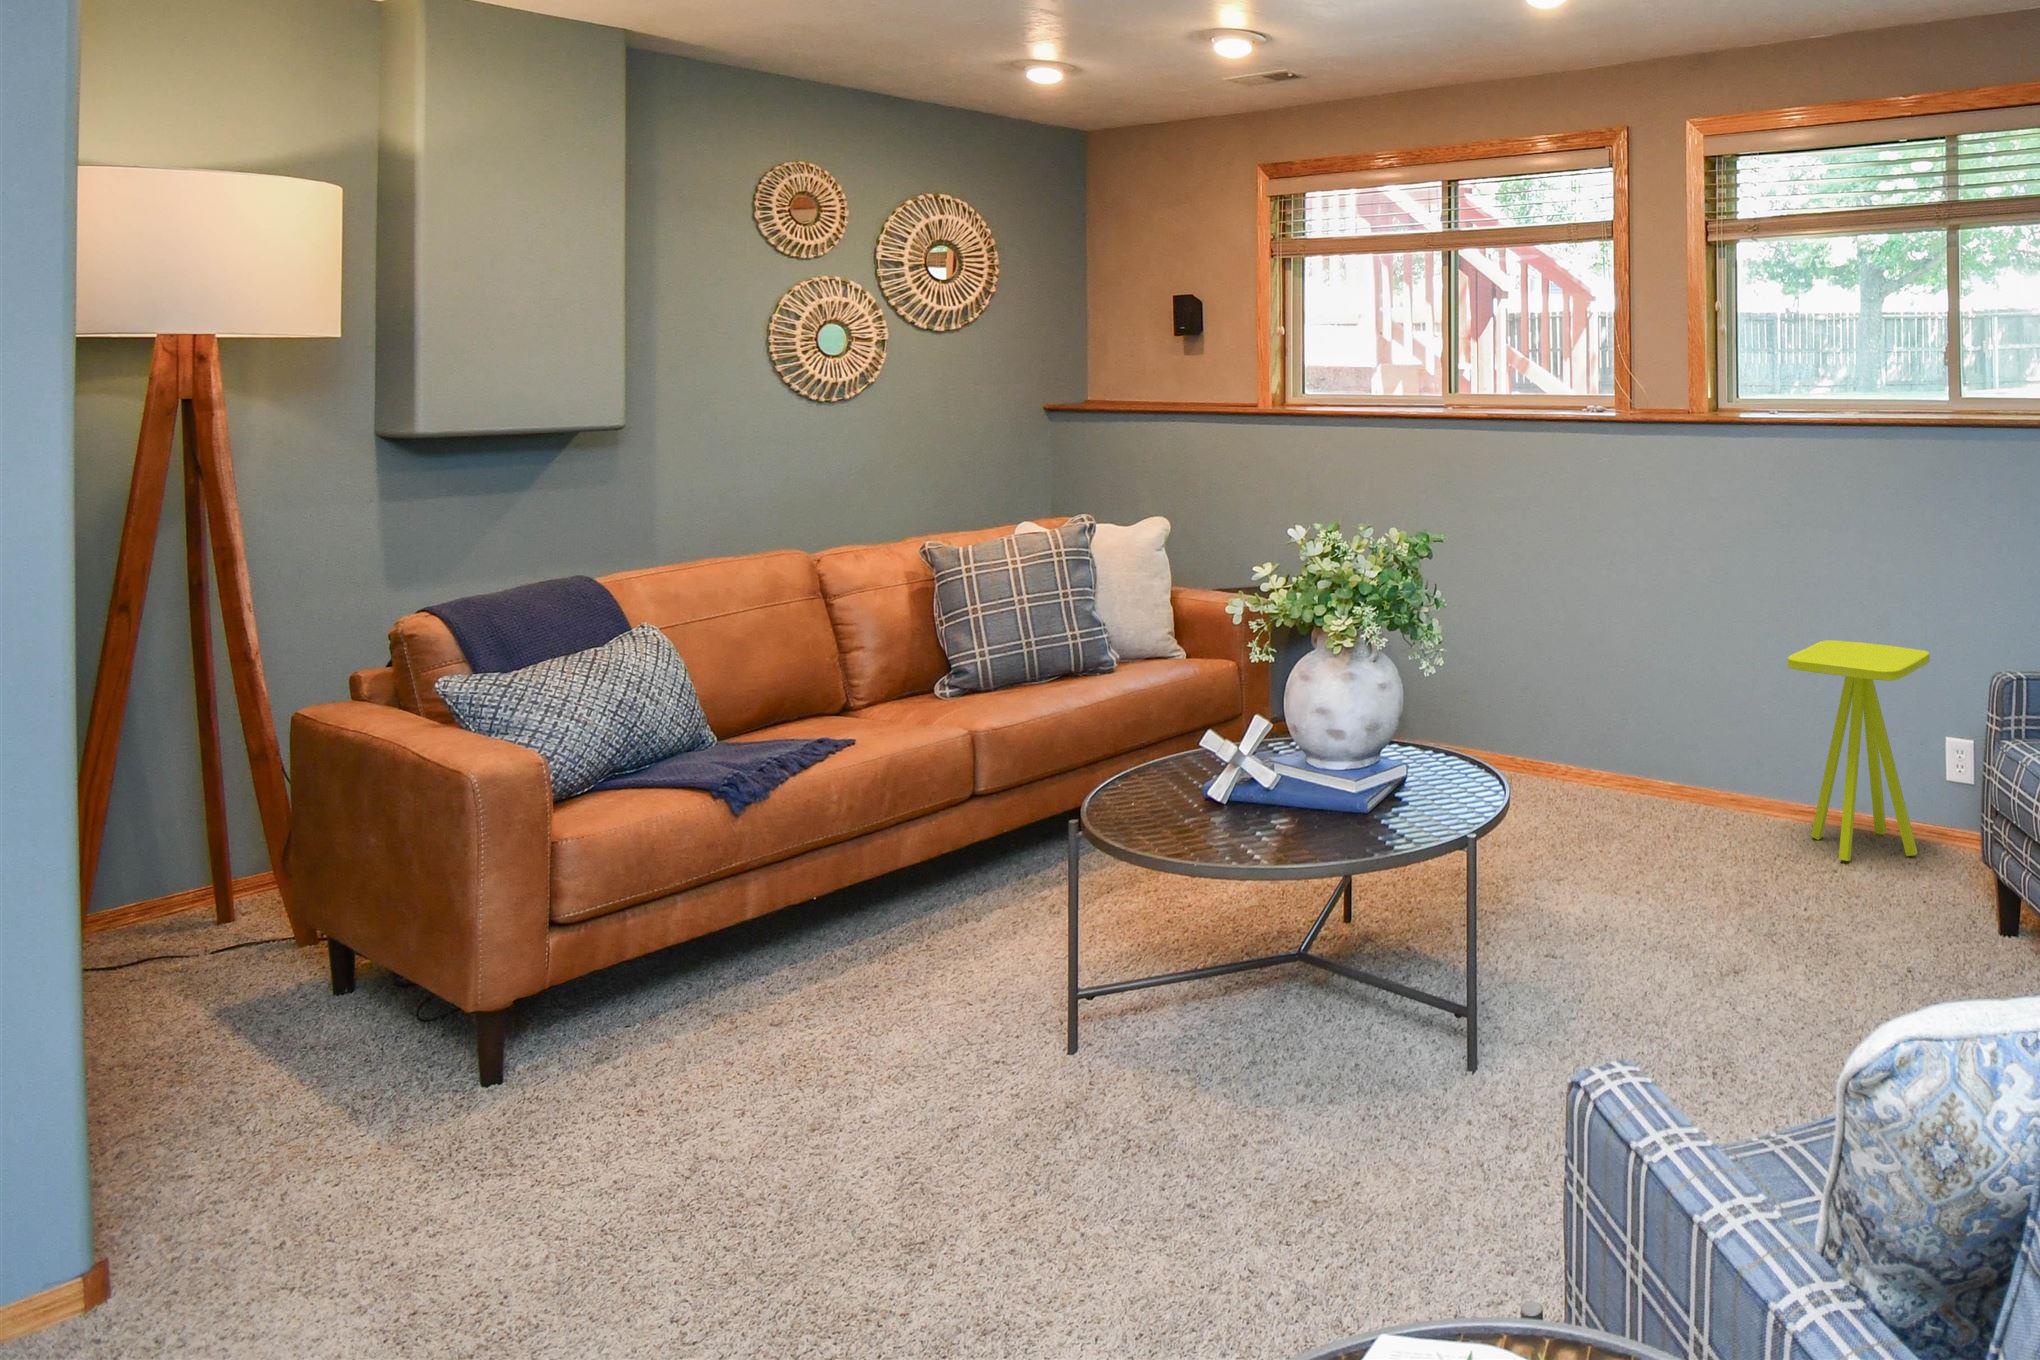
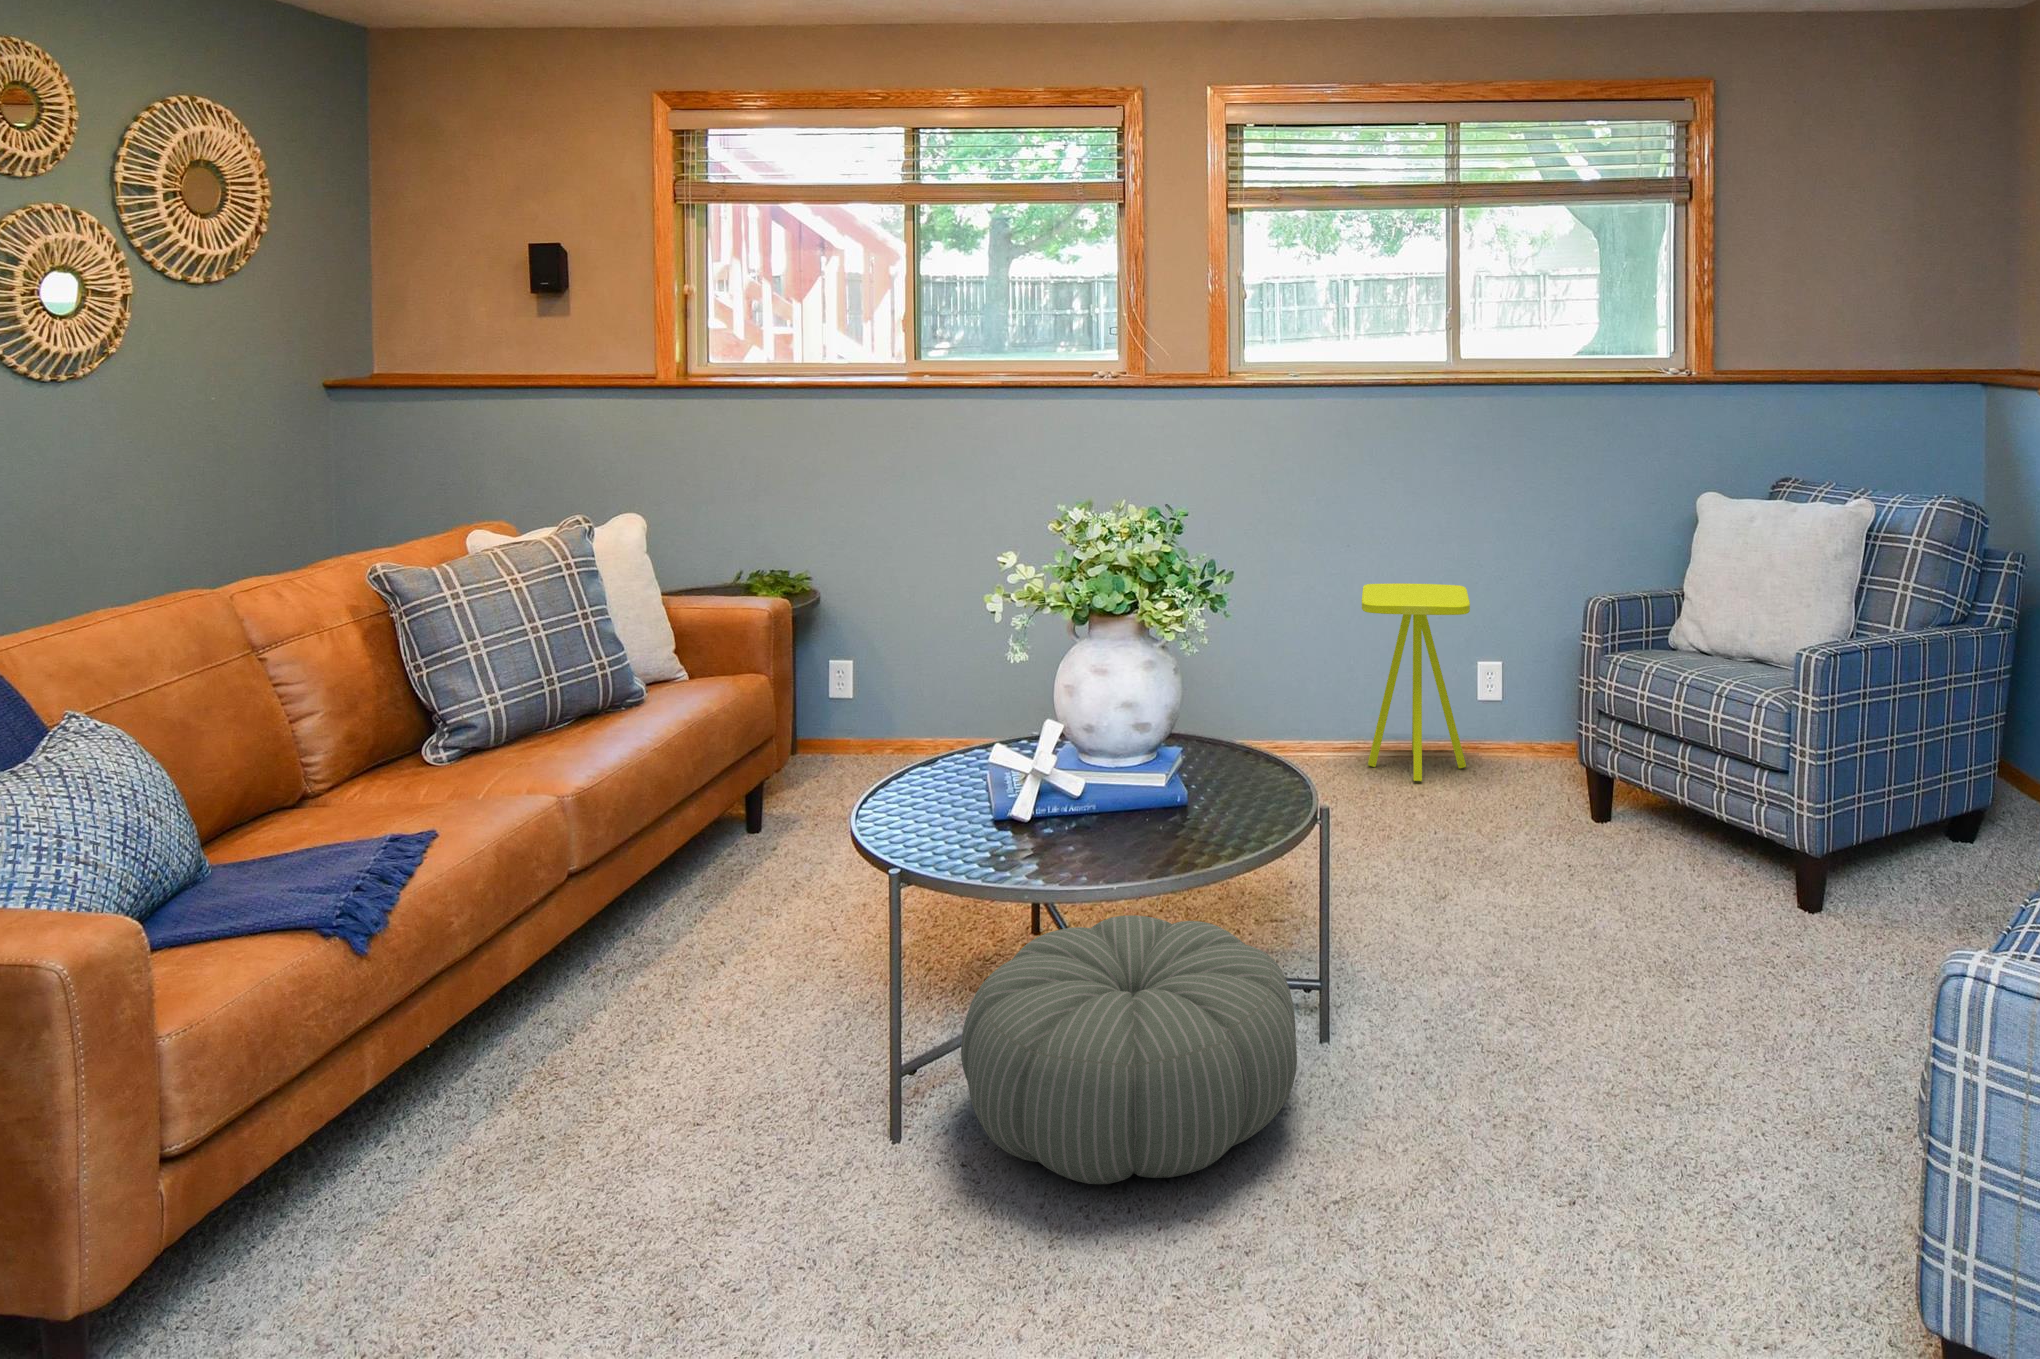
pouf: none [1073,907,1391,1139] -> present [961,915,1297,1184]

